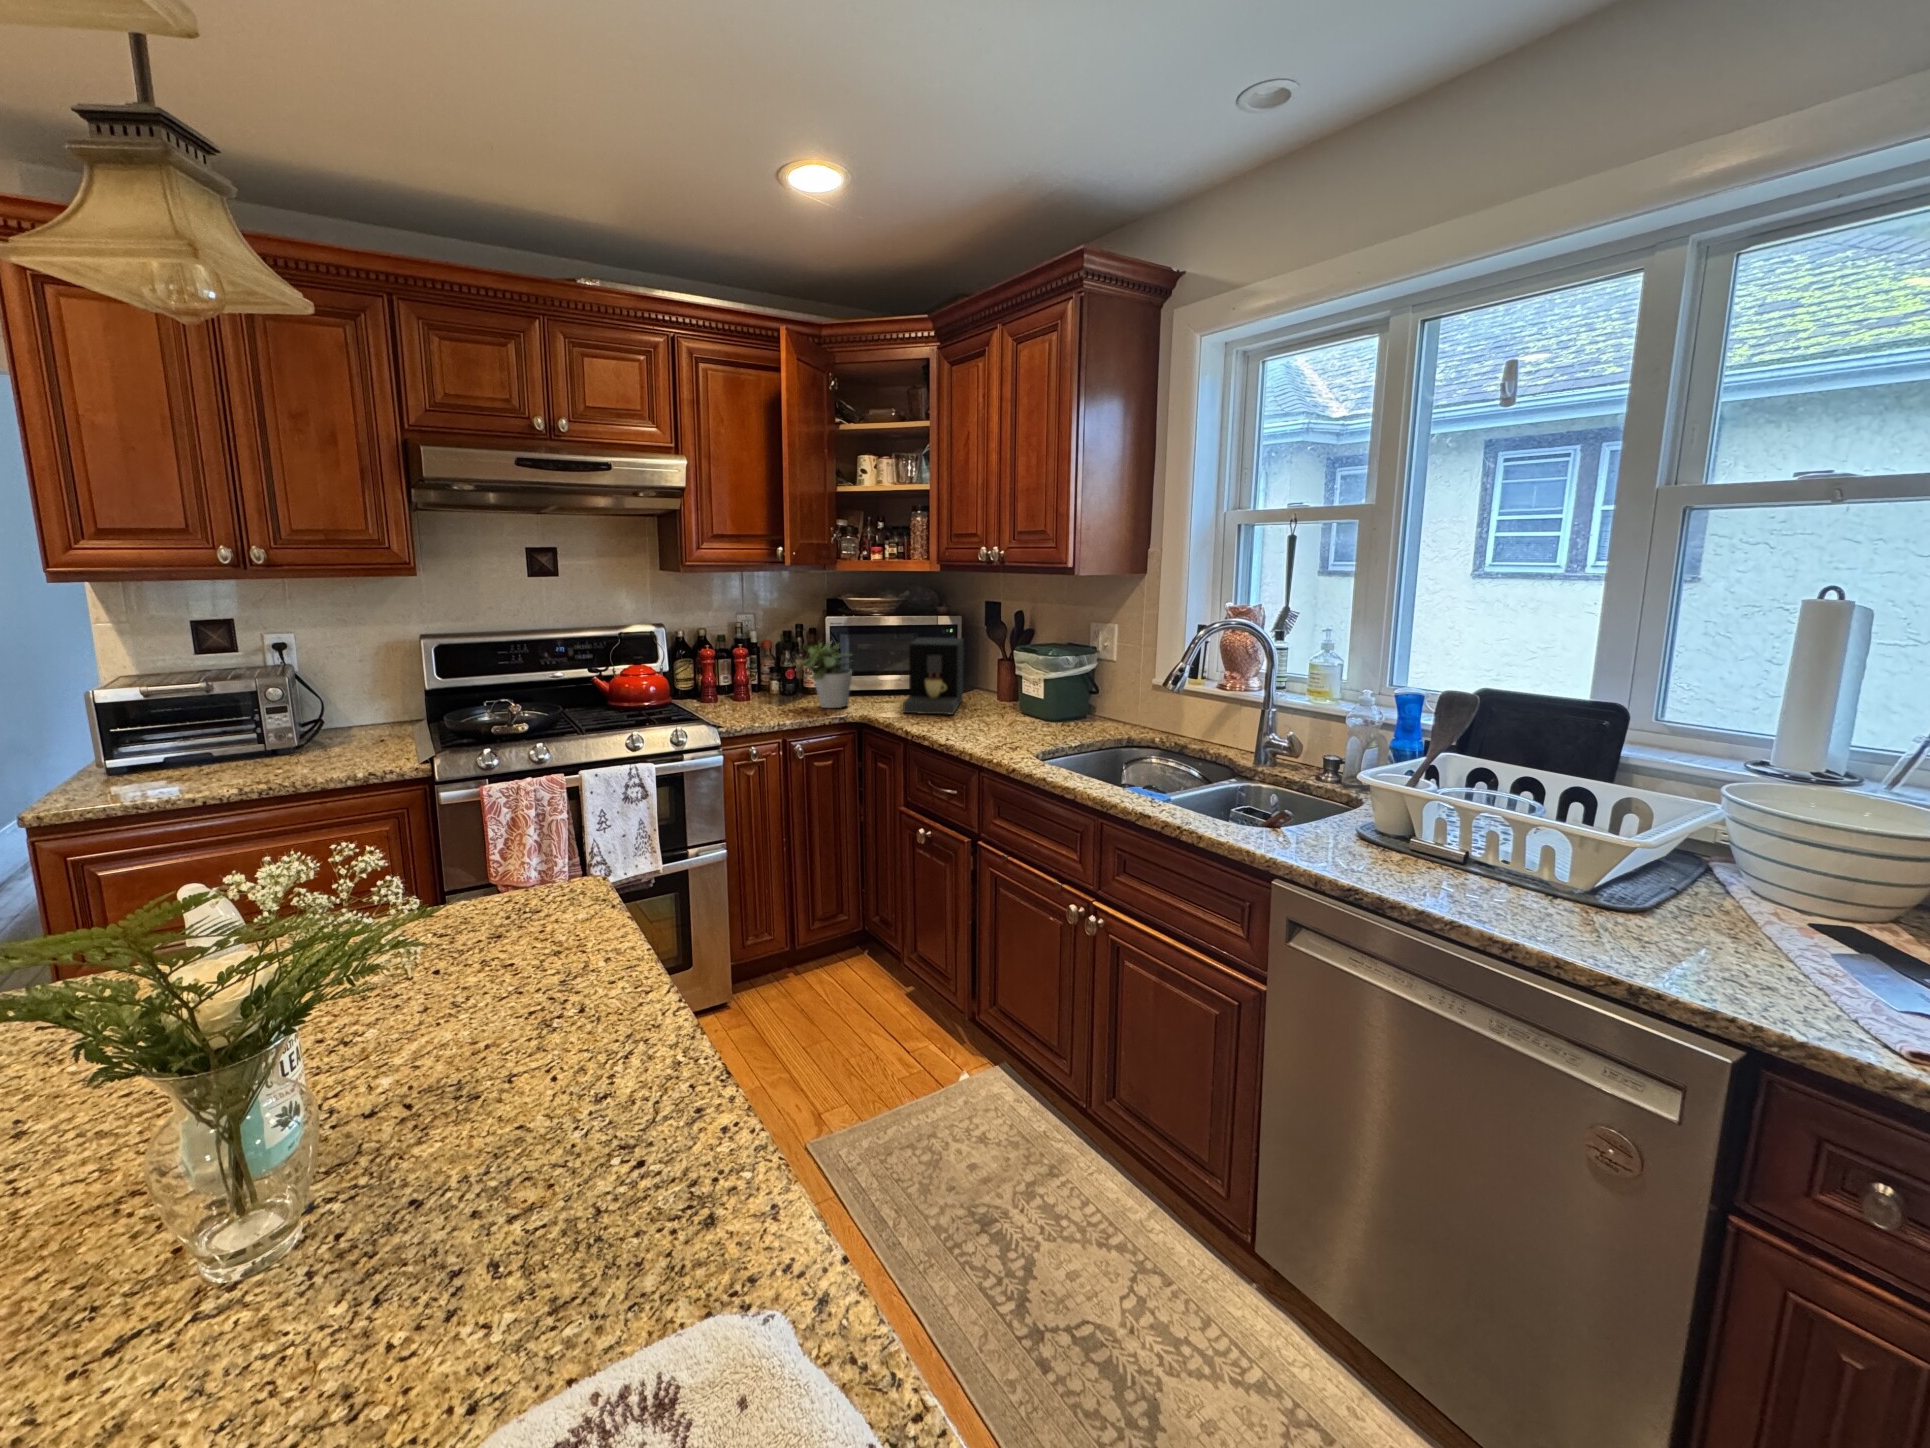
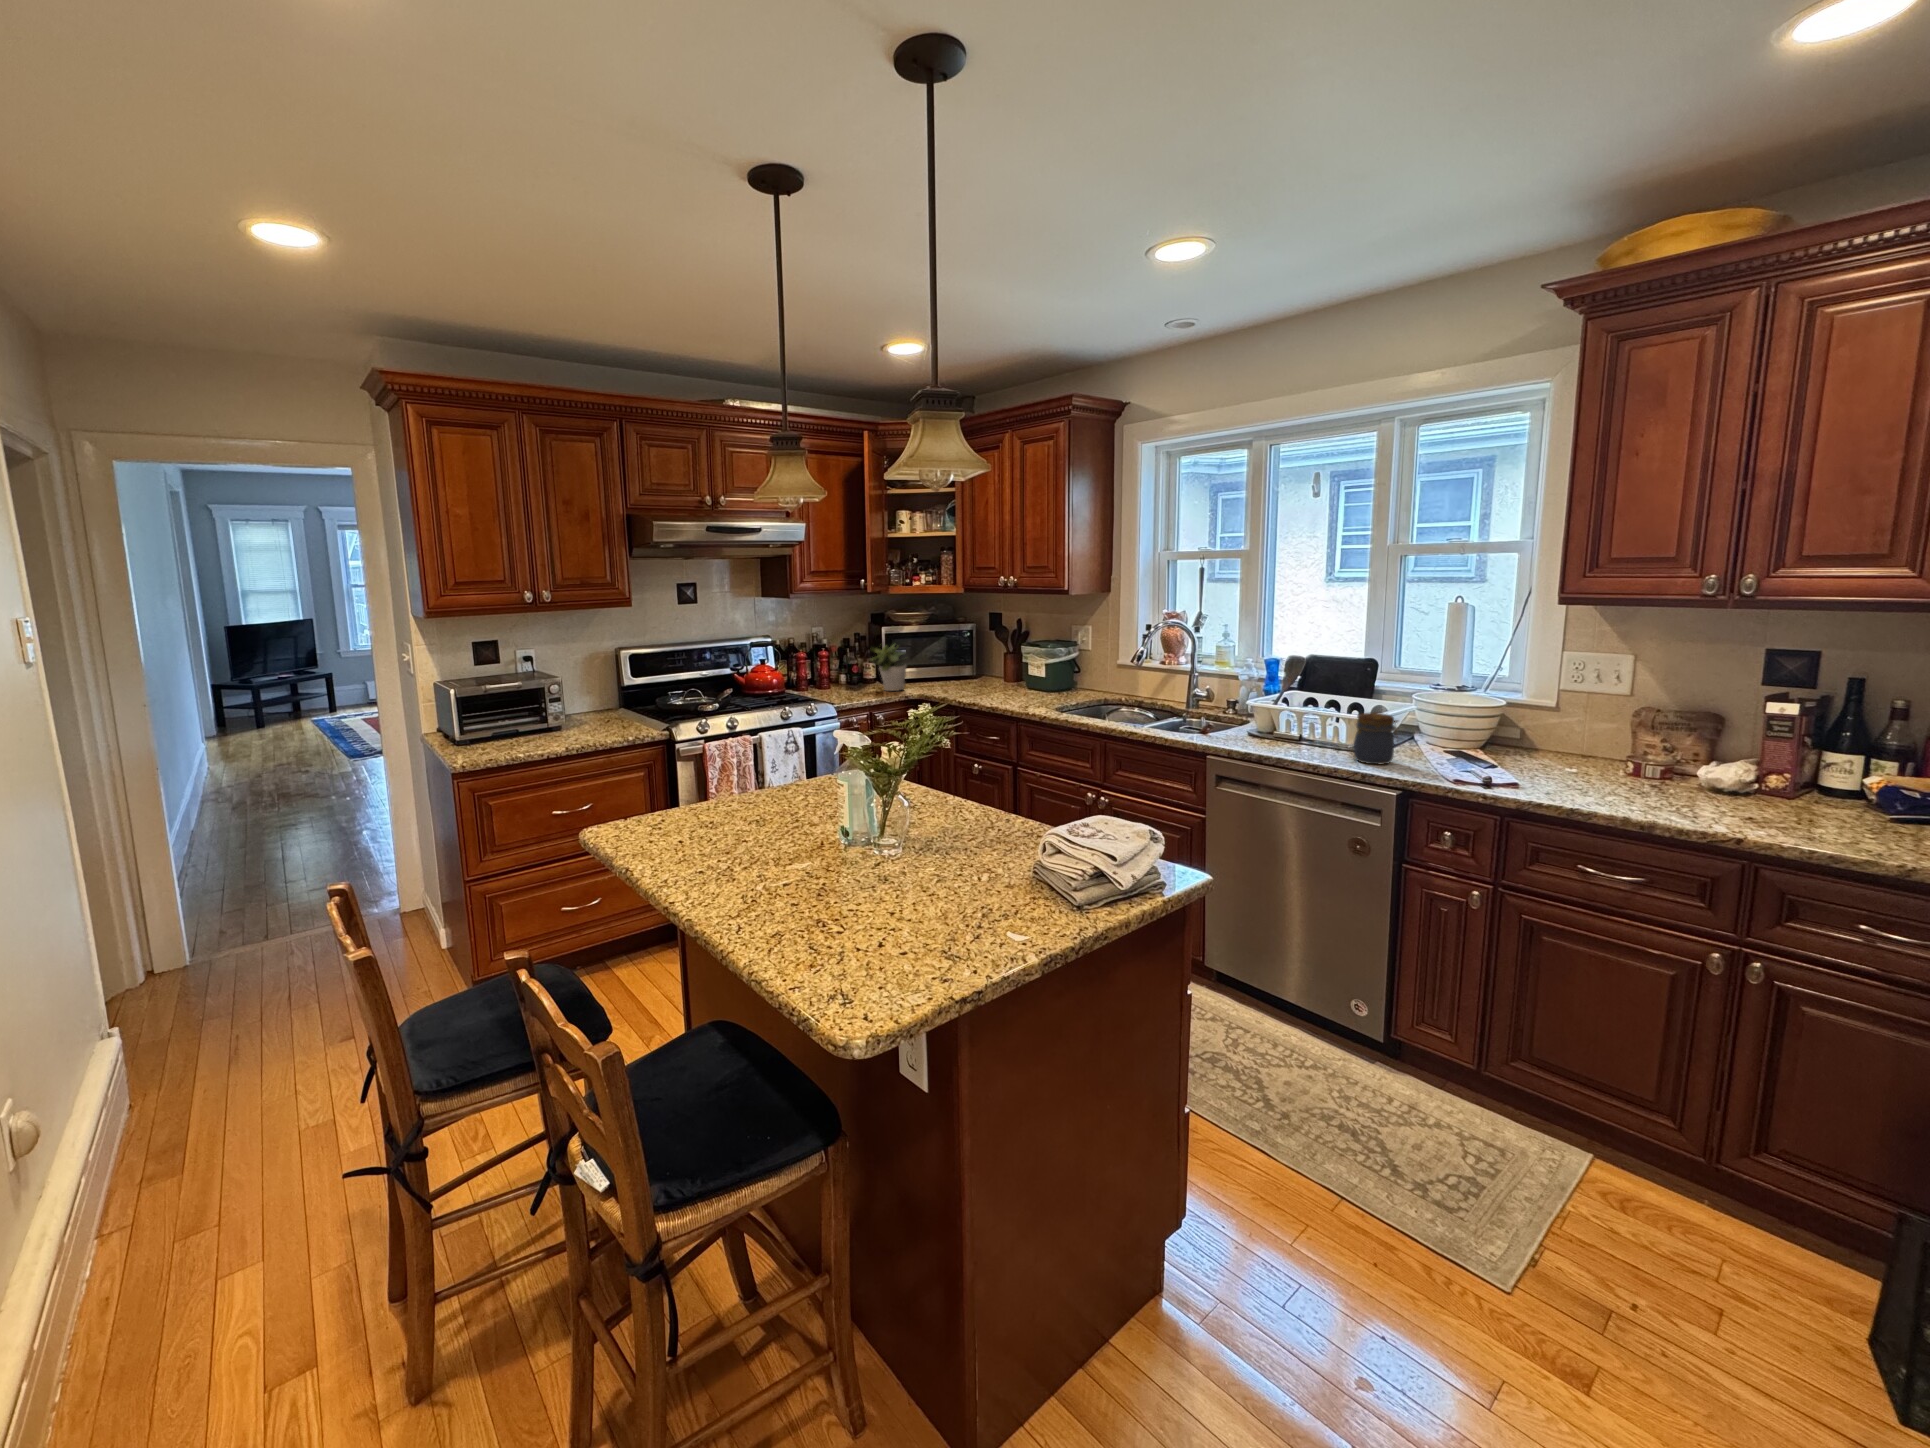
coffee maker: present [903,637,964,715] -> none [946,639,981,692]
jar: none [1590,834,1709,955] -> present [1354,713,1398,764]

